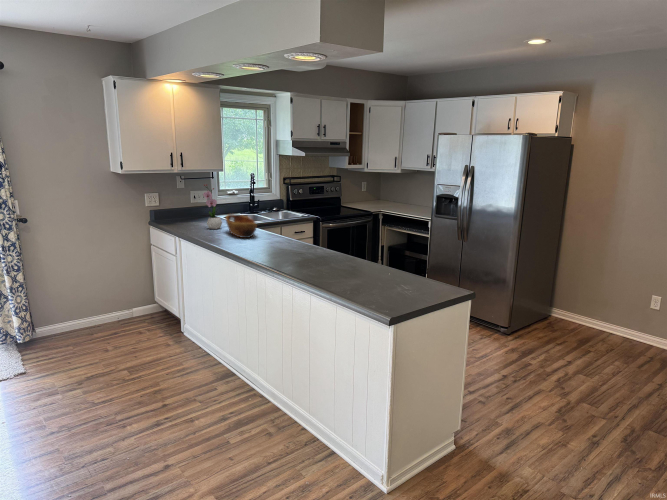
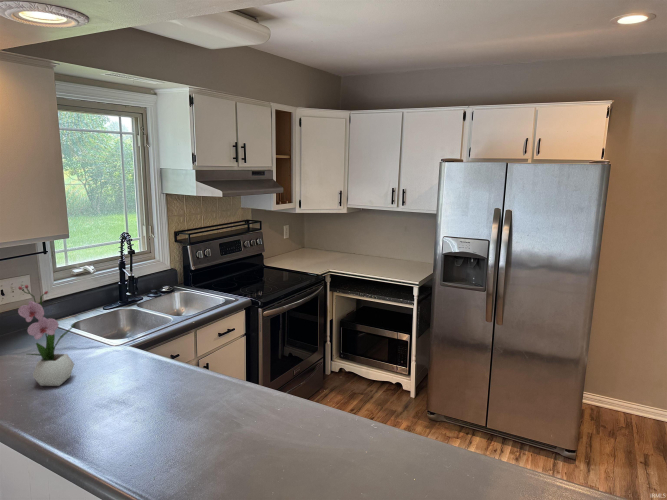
wooden bowl: present [226,214,257,238] -> none [87,349,178,422]

